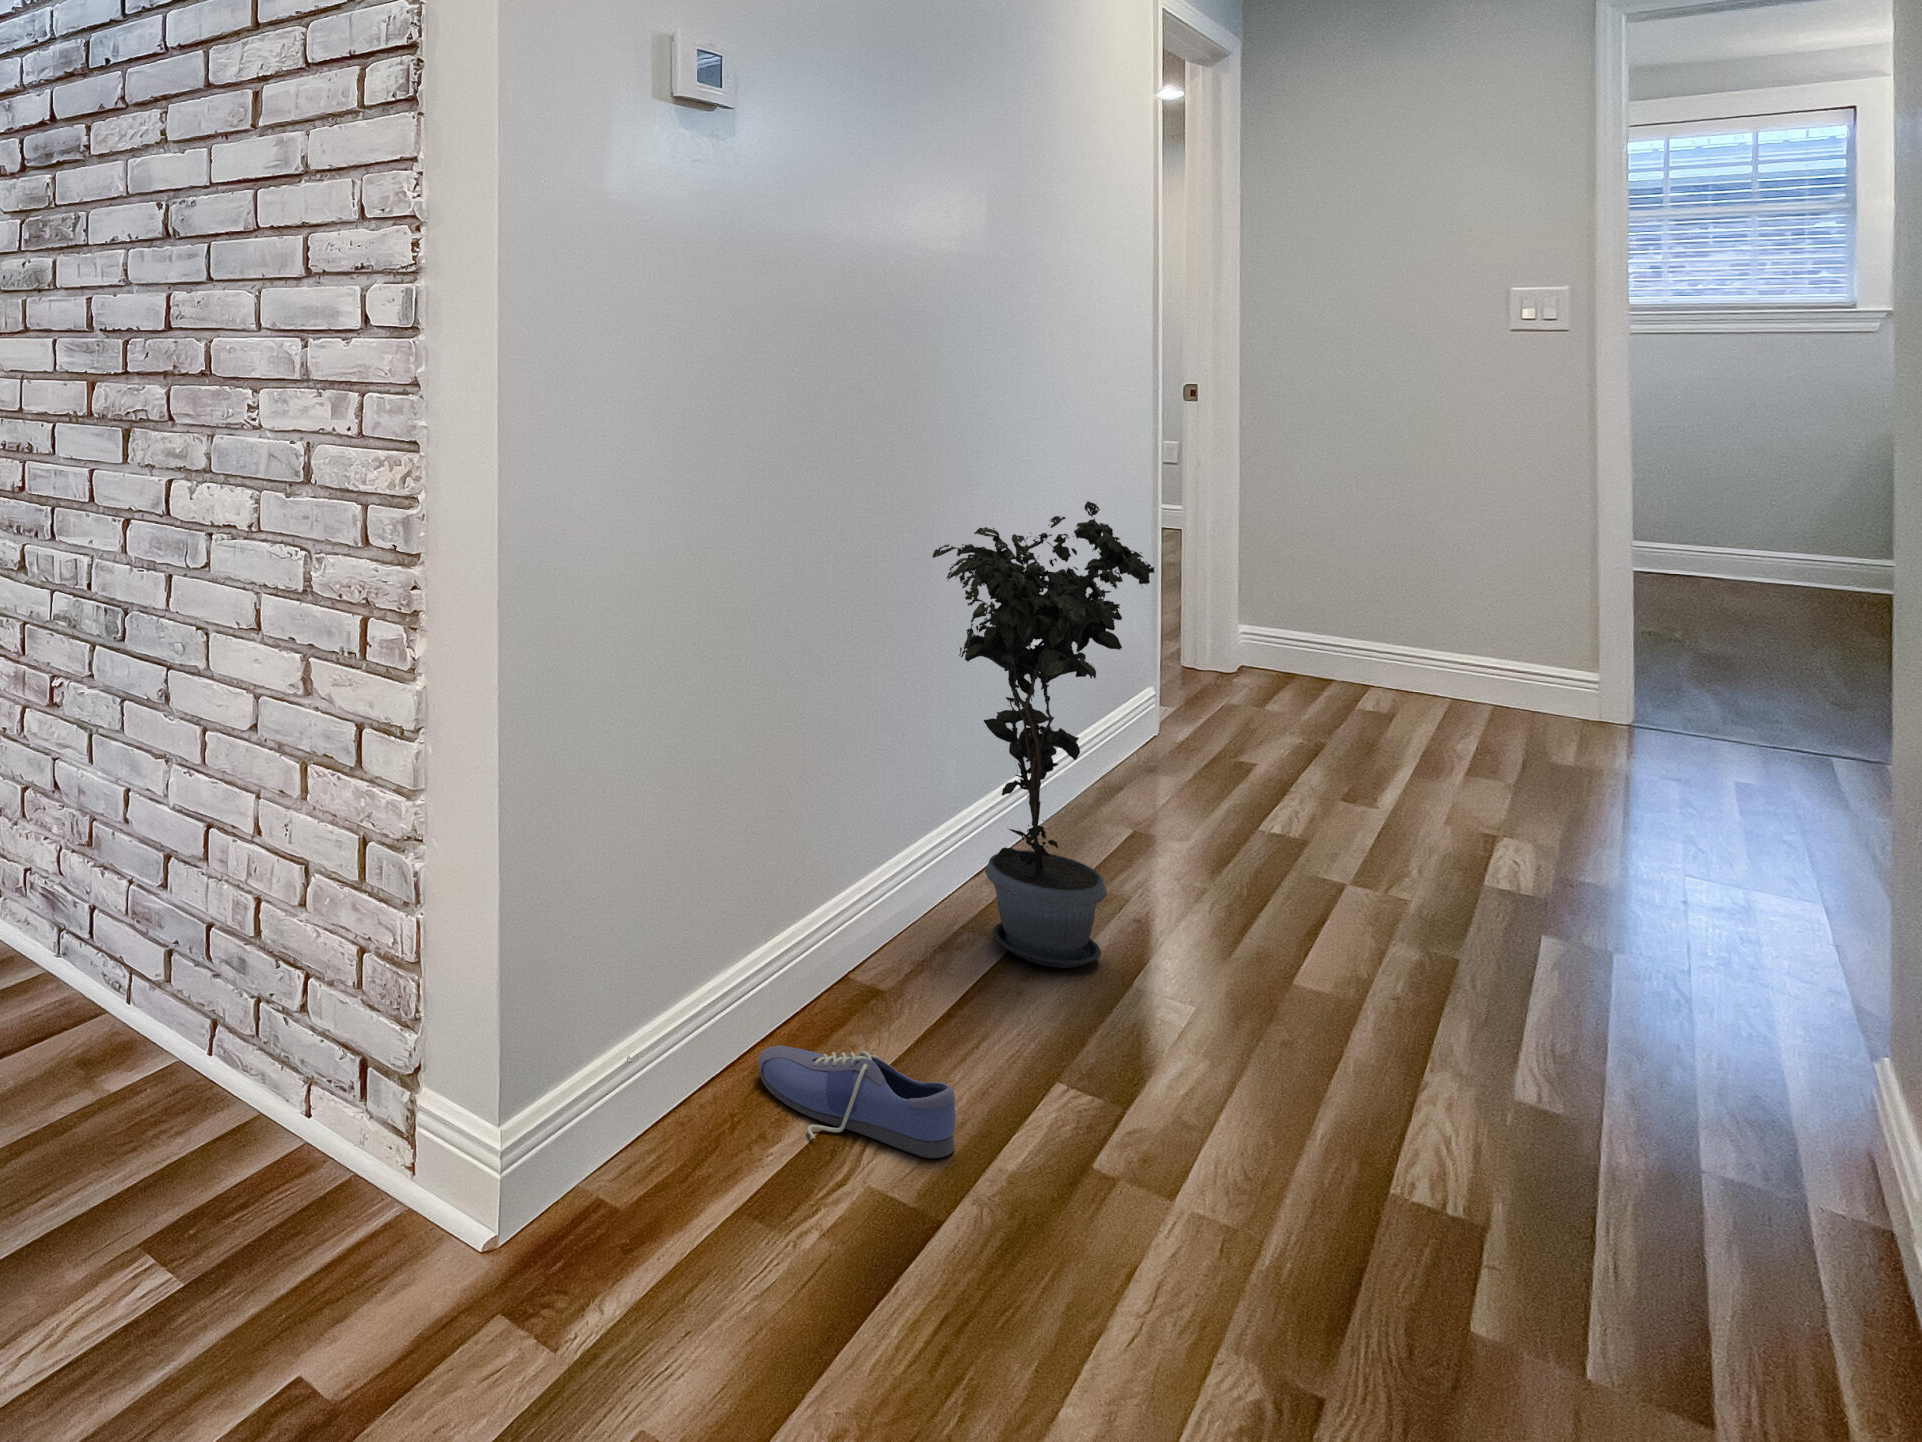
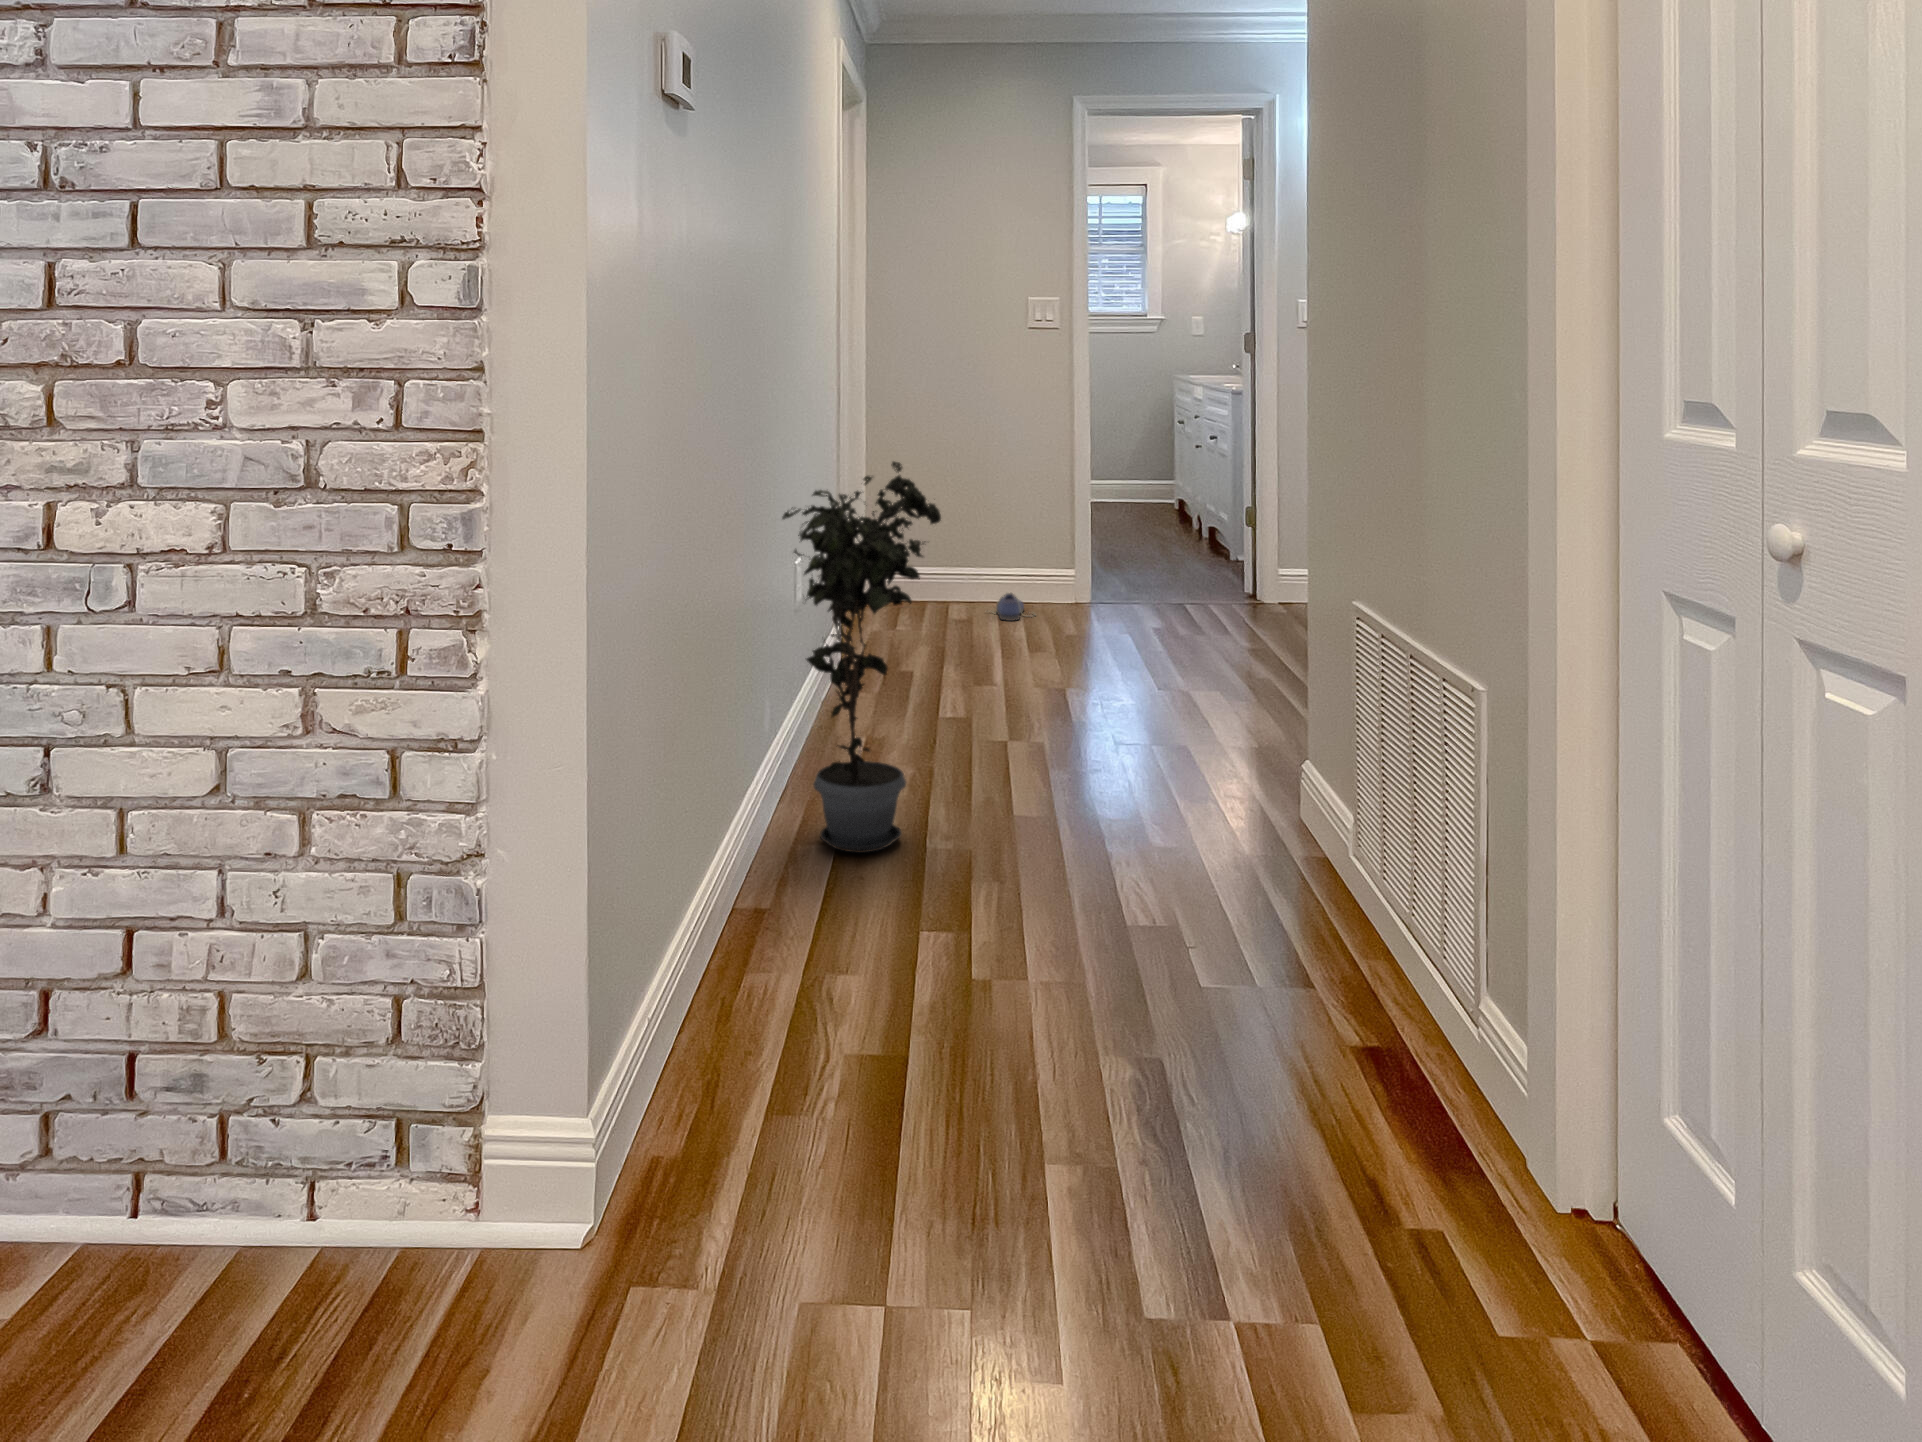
shoe: present [758,1046,956,1158] -> present [986,593,1035,621]

